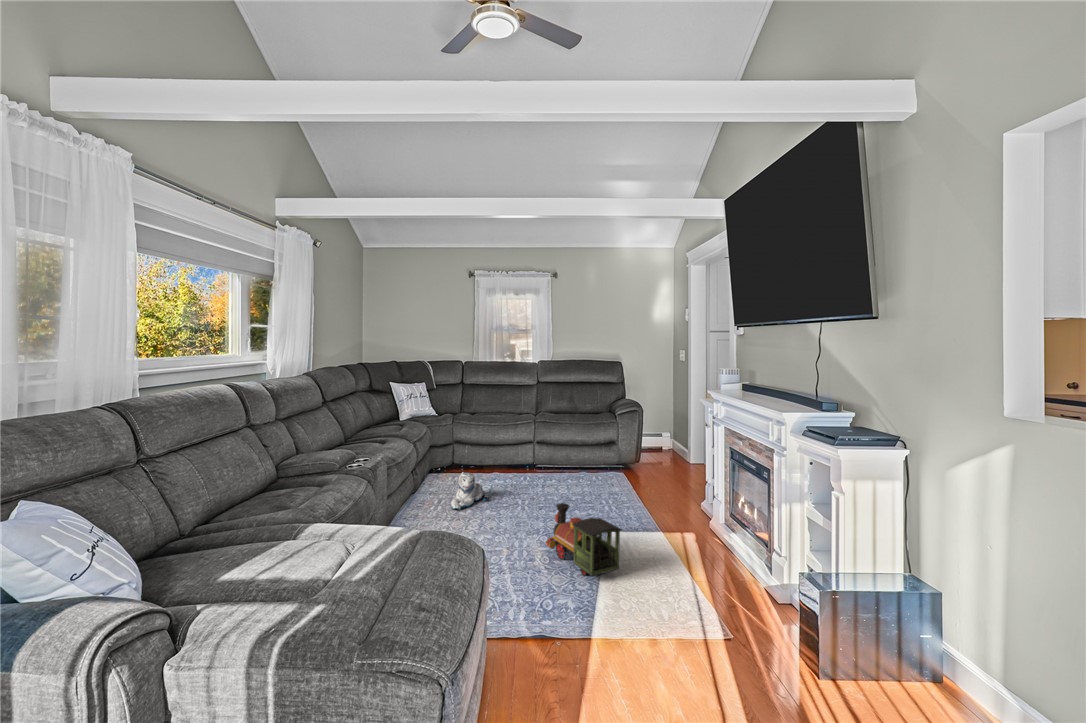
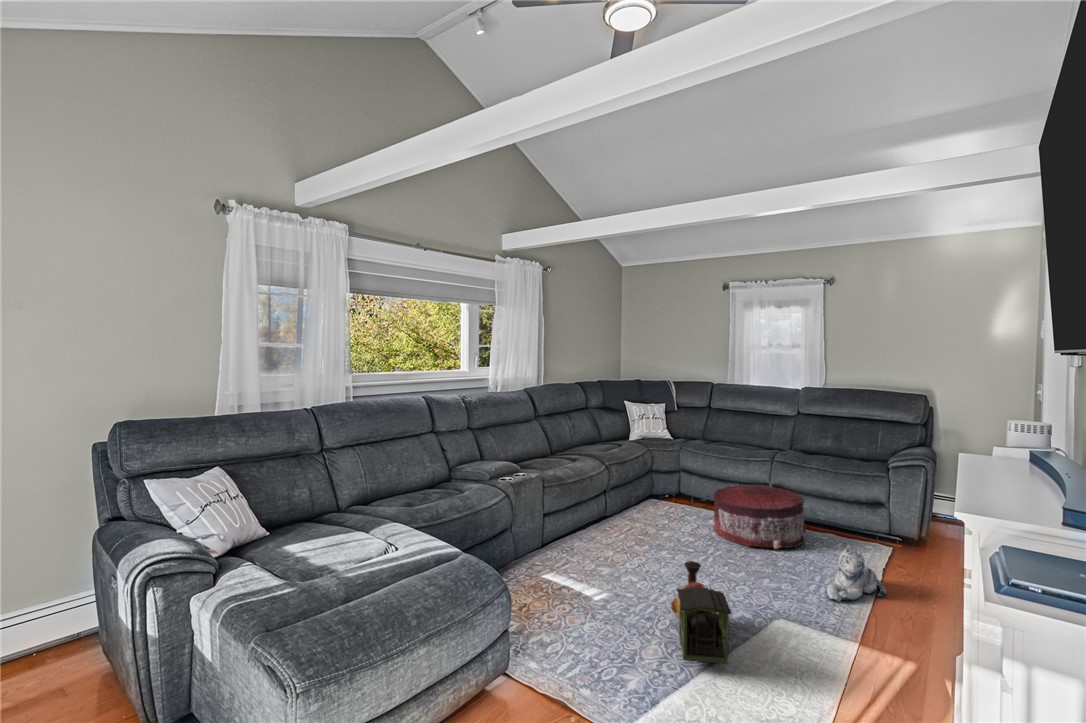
pouf: none [506,441,580,492] -> present [713,485,806,549]
plush toy: present [451,472,489,510] -> present [827,550,887,602]

